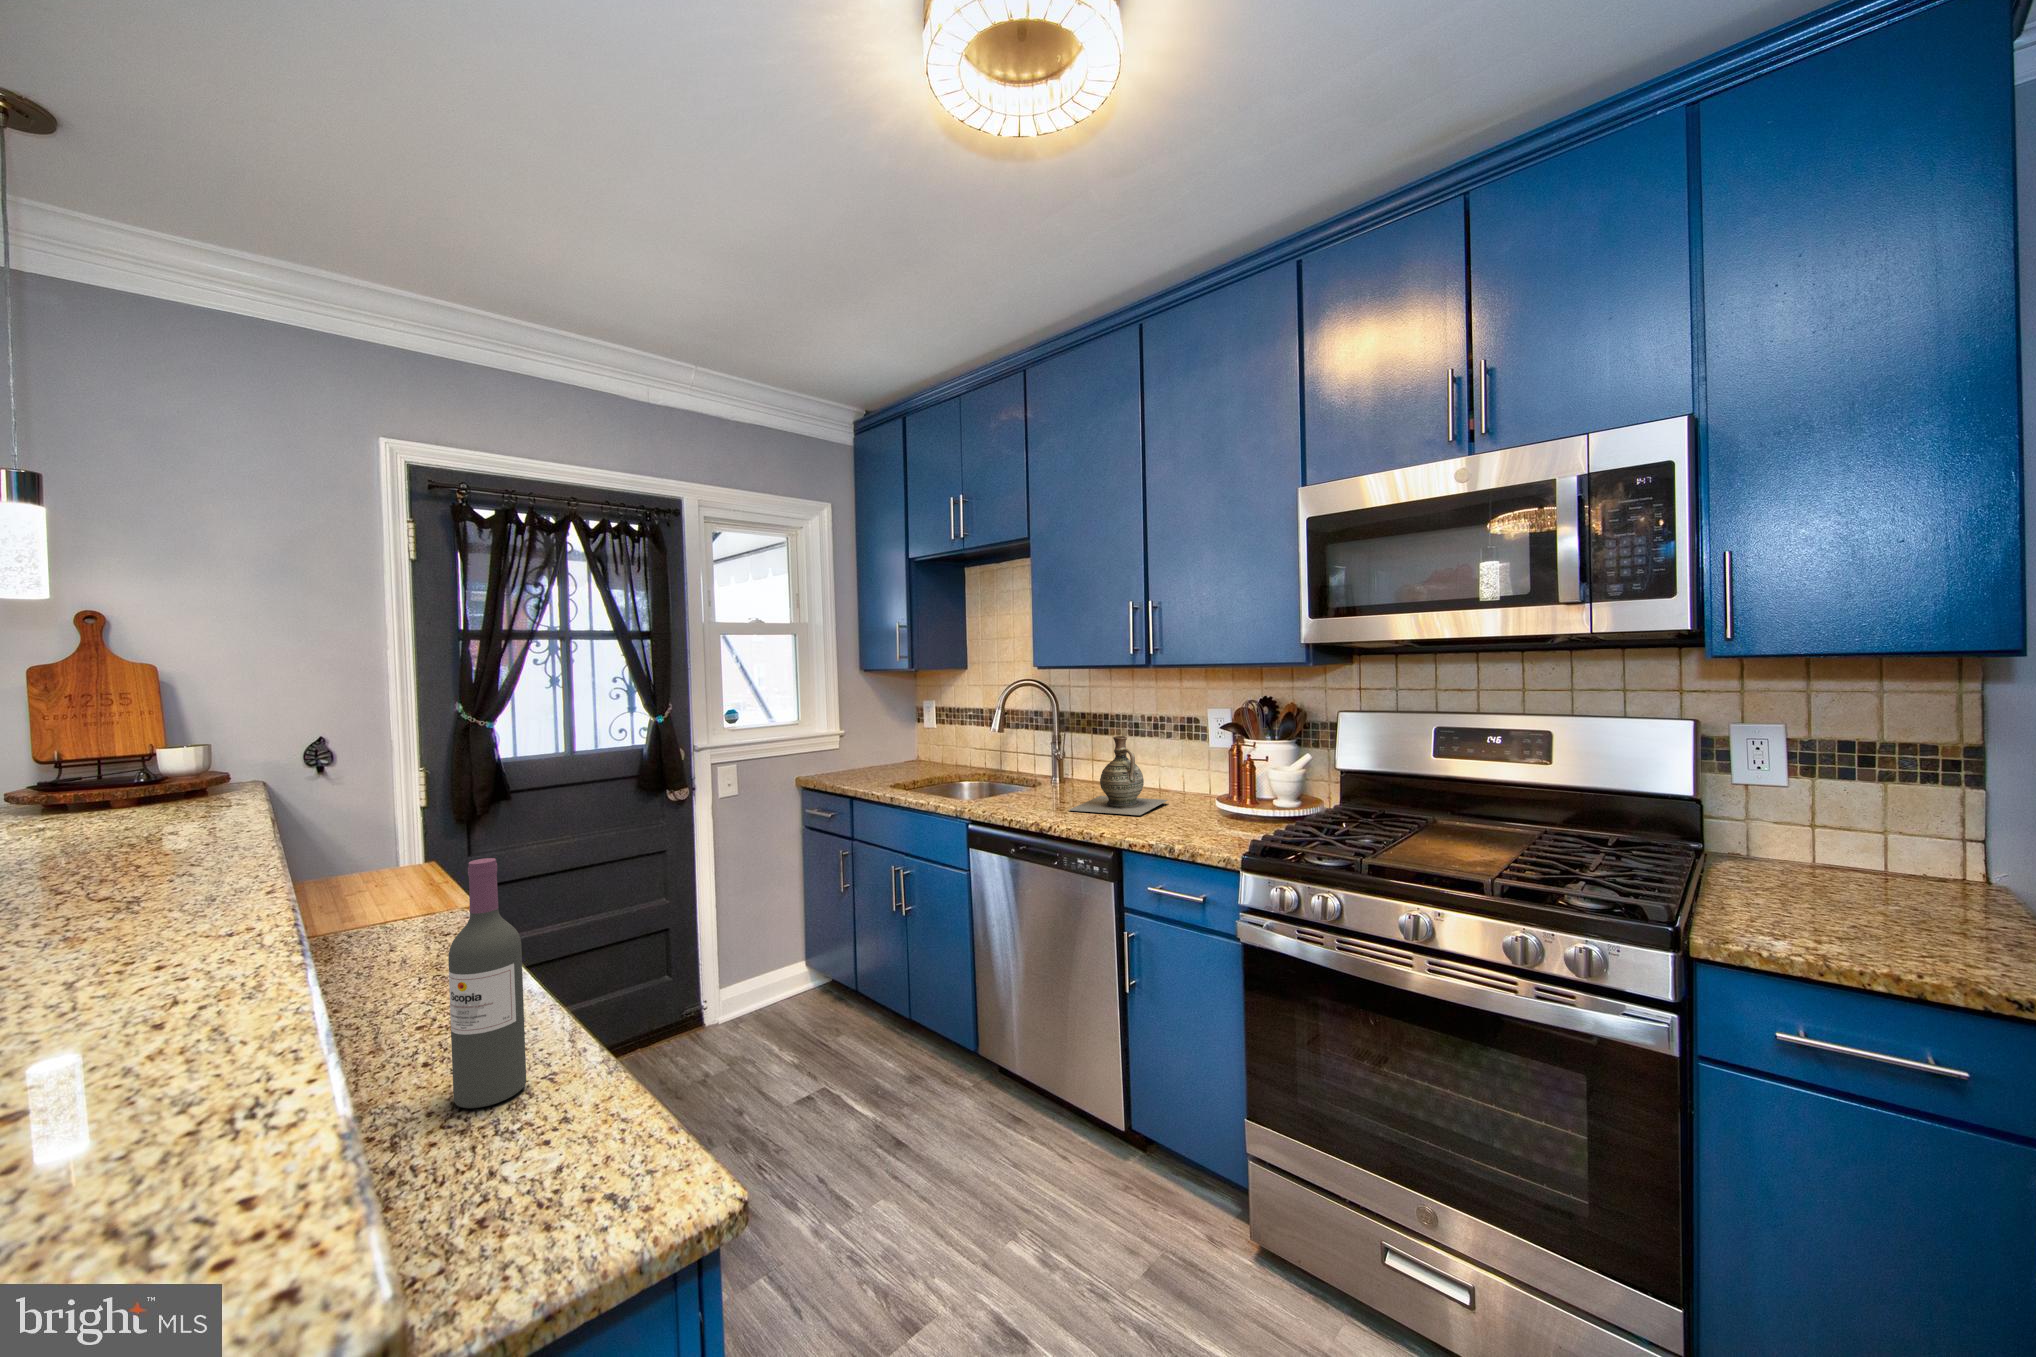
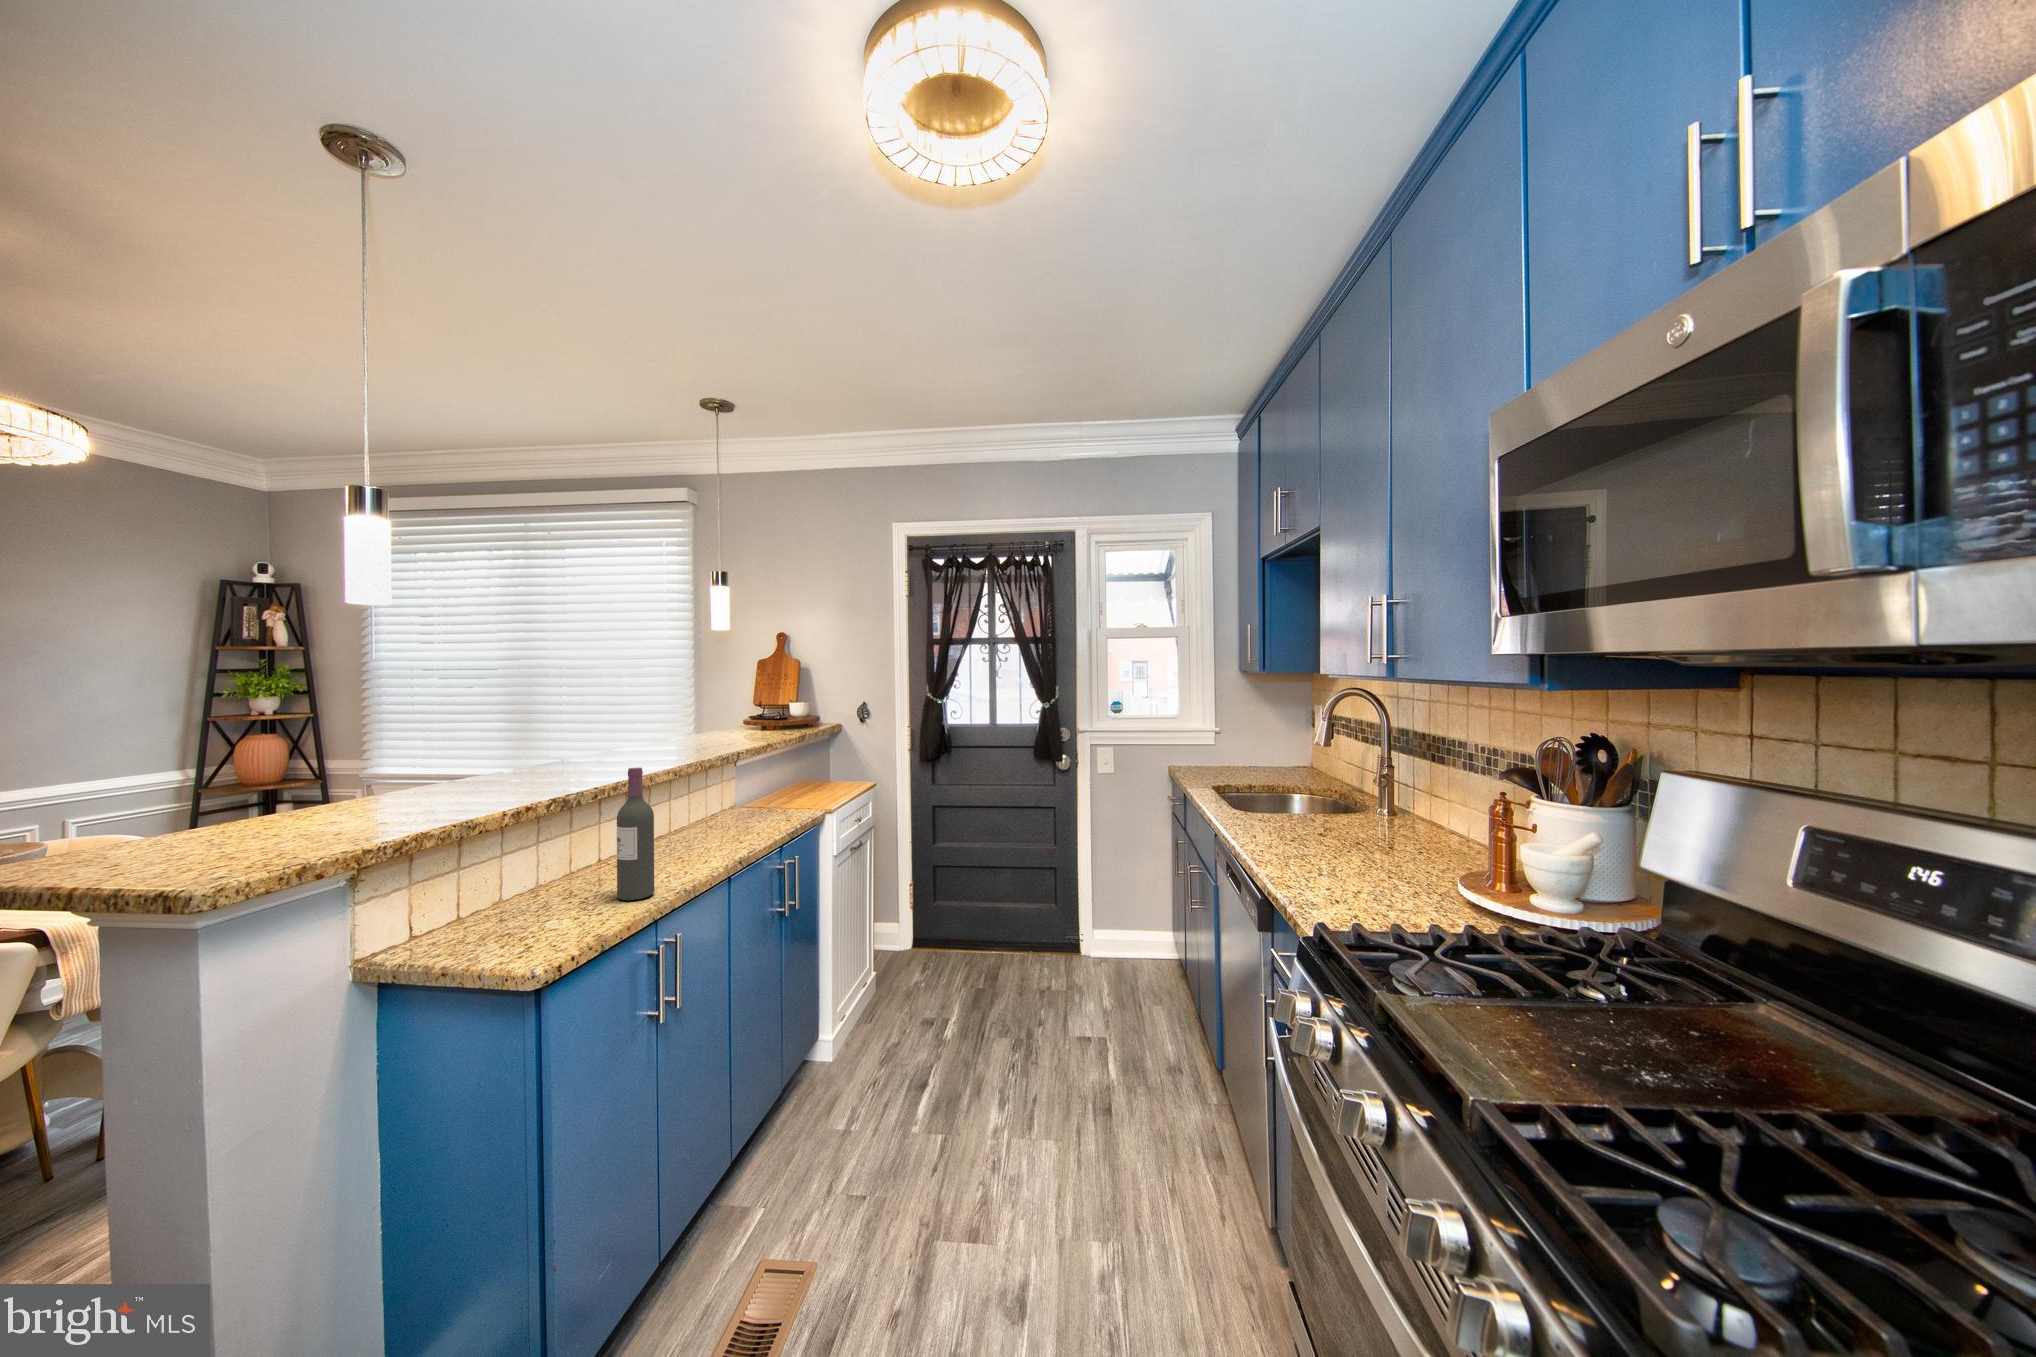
ceramic jug: present [1069,736,1168,815] -> none [1298,763,1440,863]

